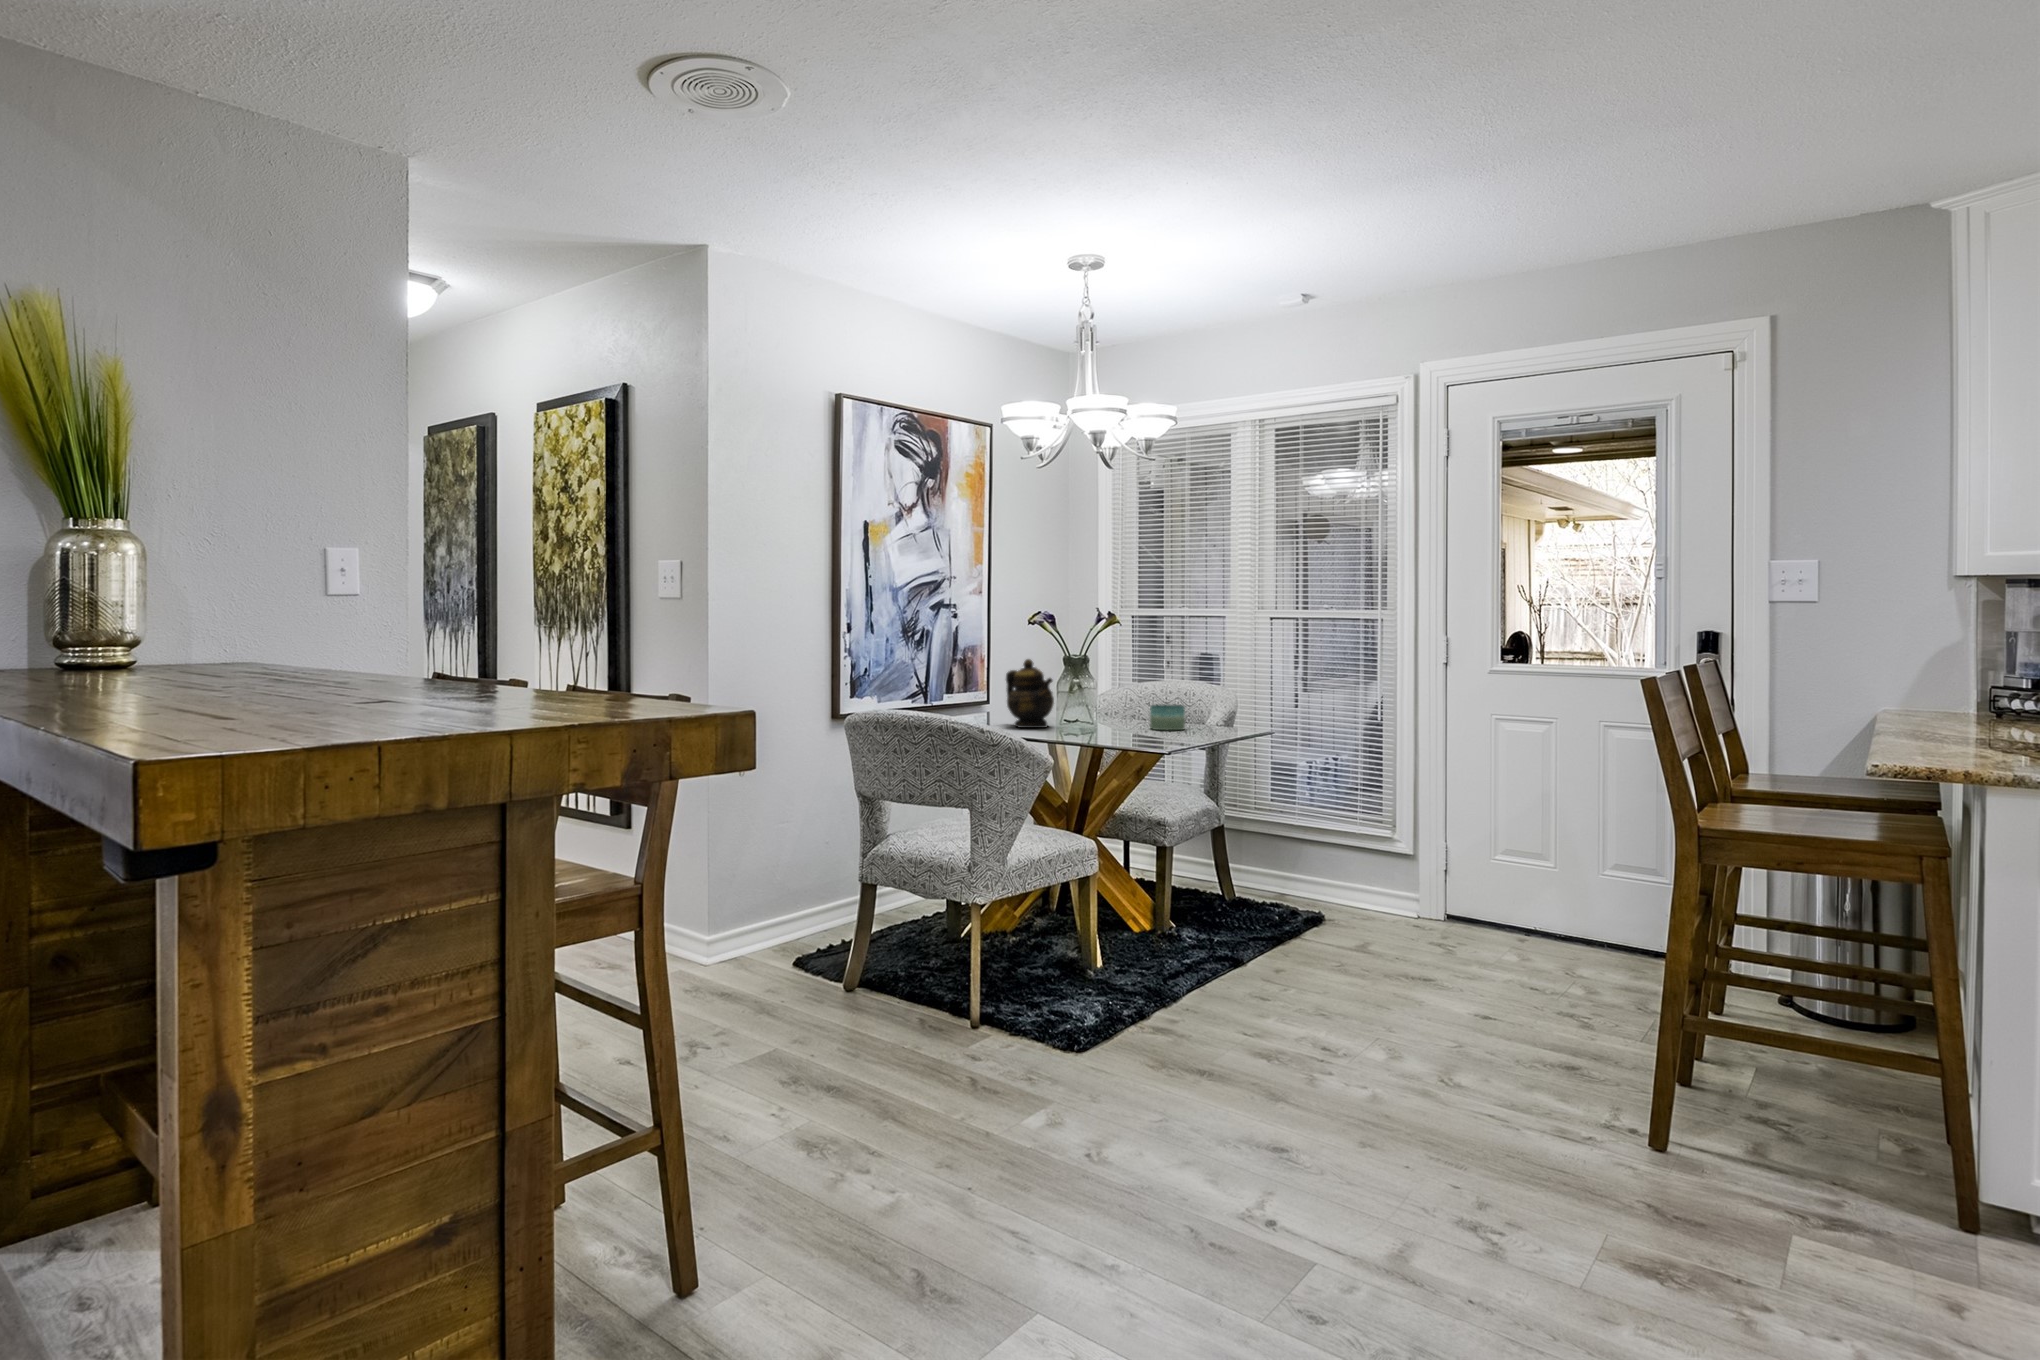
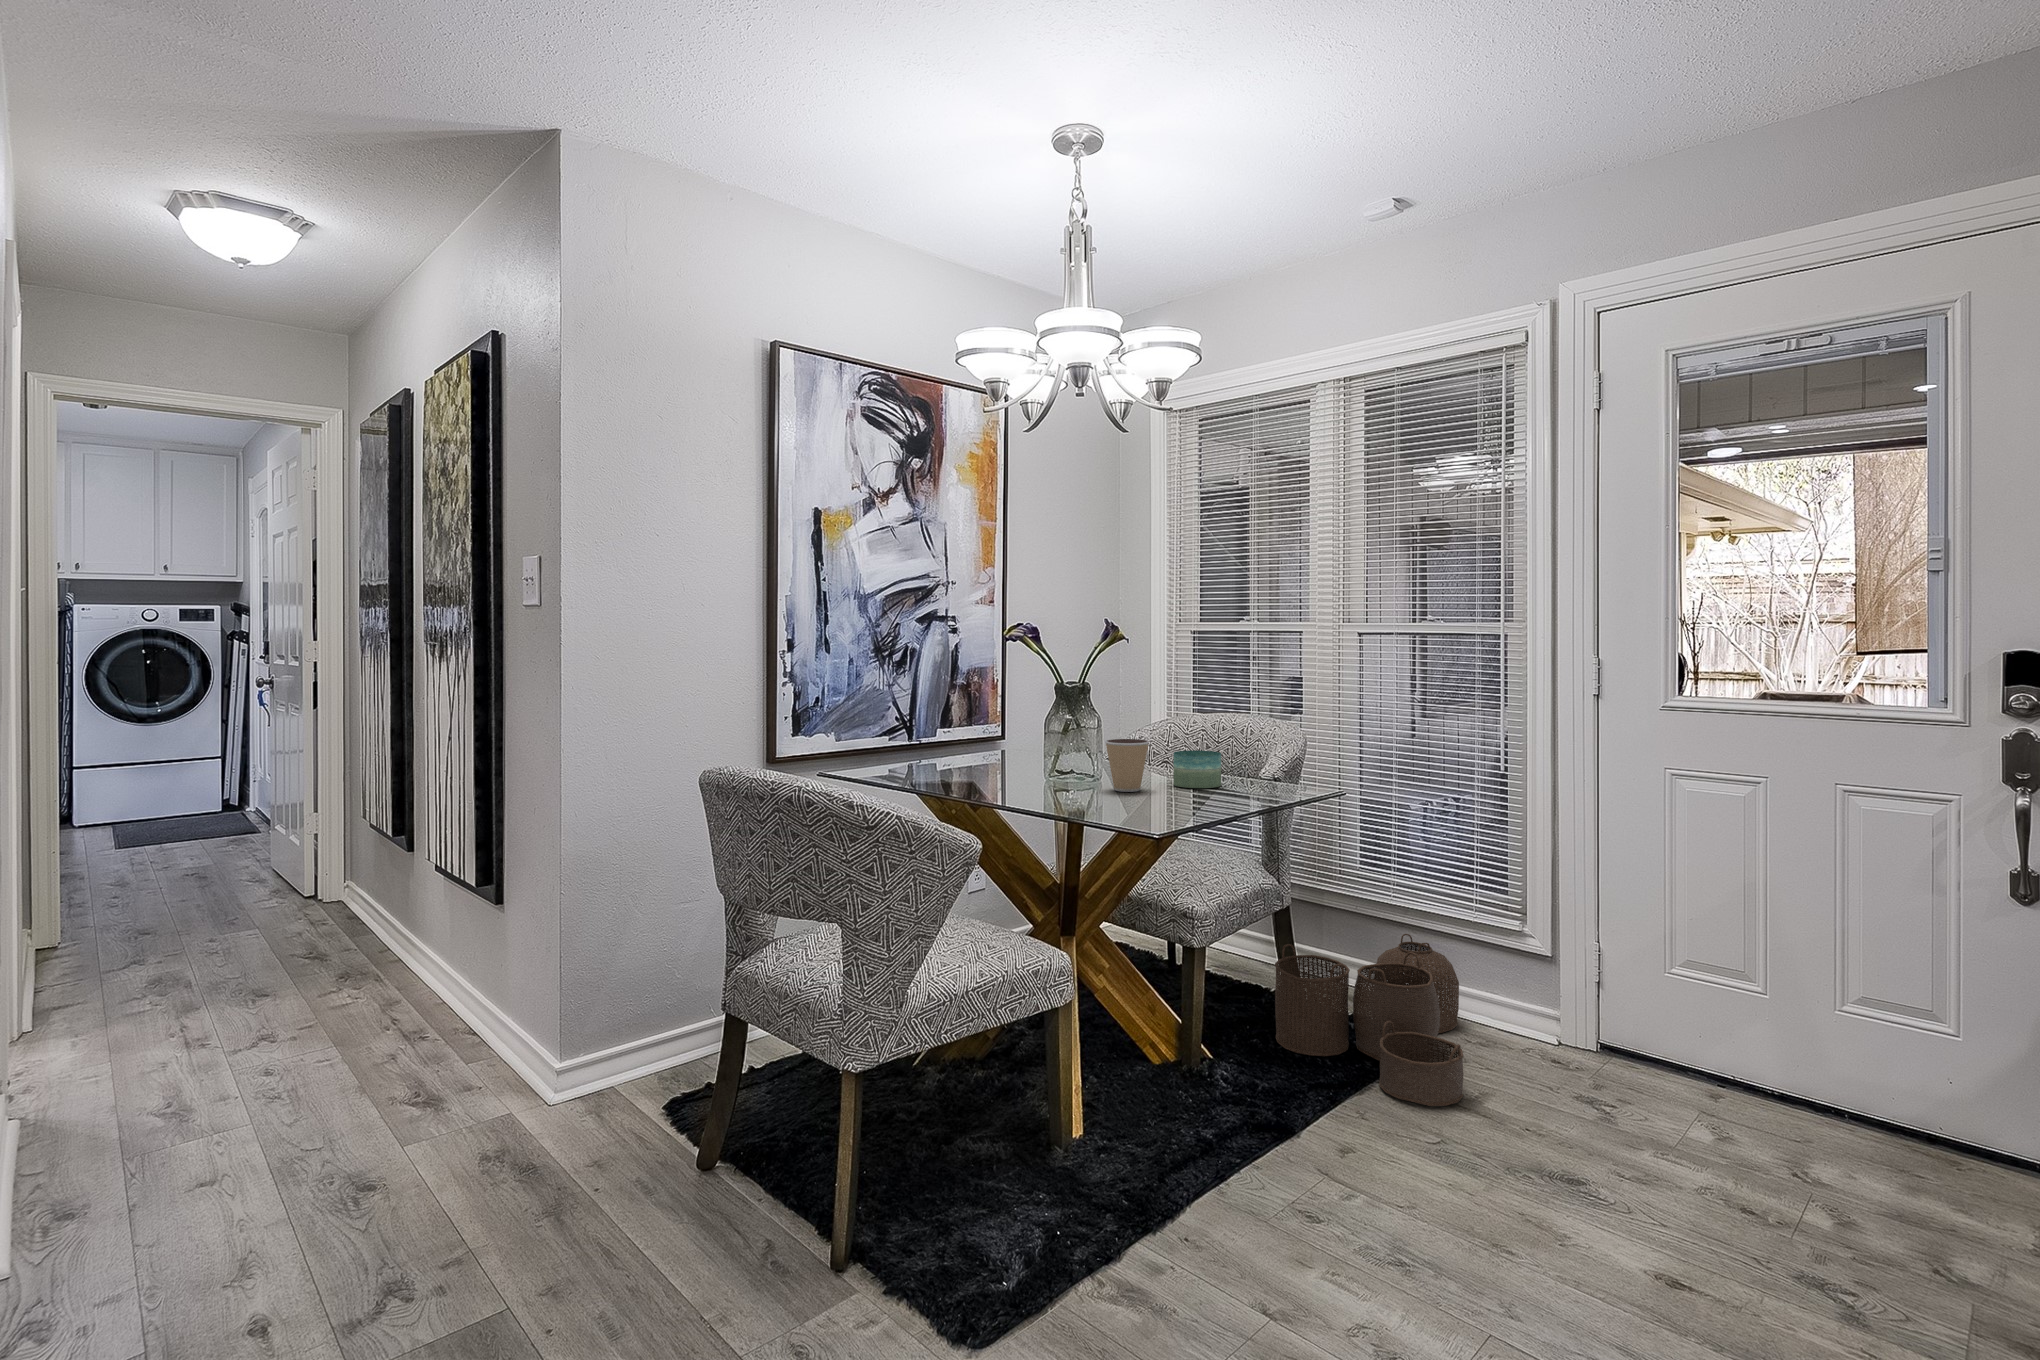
teapot: present [1006,659,1054,728] -> none [980,686,1046,782]
coffee cup: none [1105,696,1137,733] -> present [1105,739,1149,792]
woven basket: none [1216,844,1353,947] -> present [1275,934,1464,1106]

